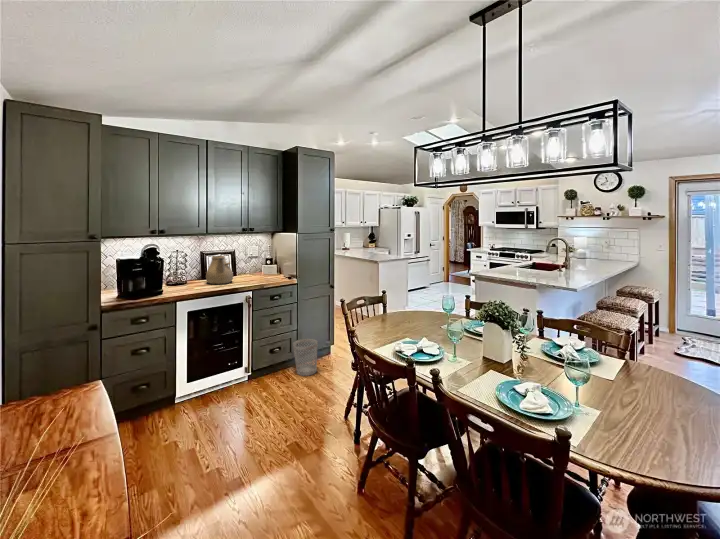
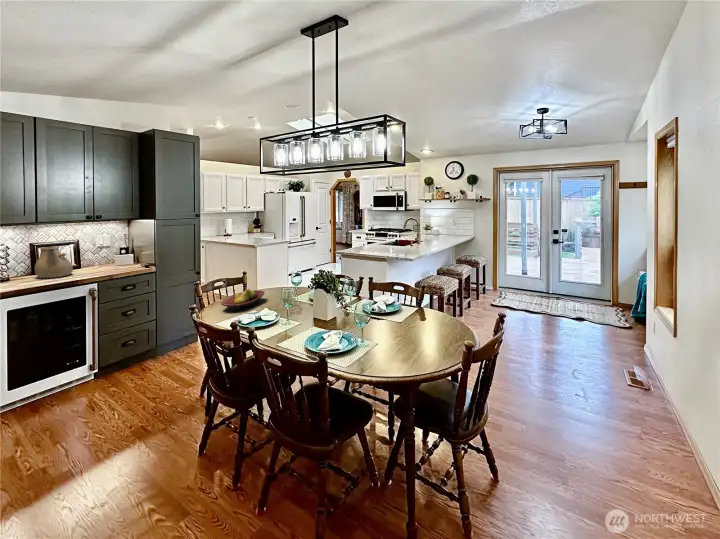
fruit bowl: none [376,309,416,330] -> present [221,289,265,311]
wastebasket: present [293,339,318,376] -> none [154,327,184,364]

